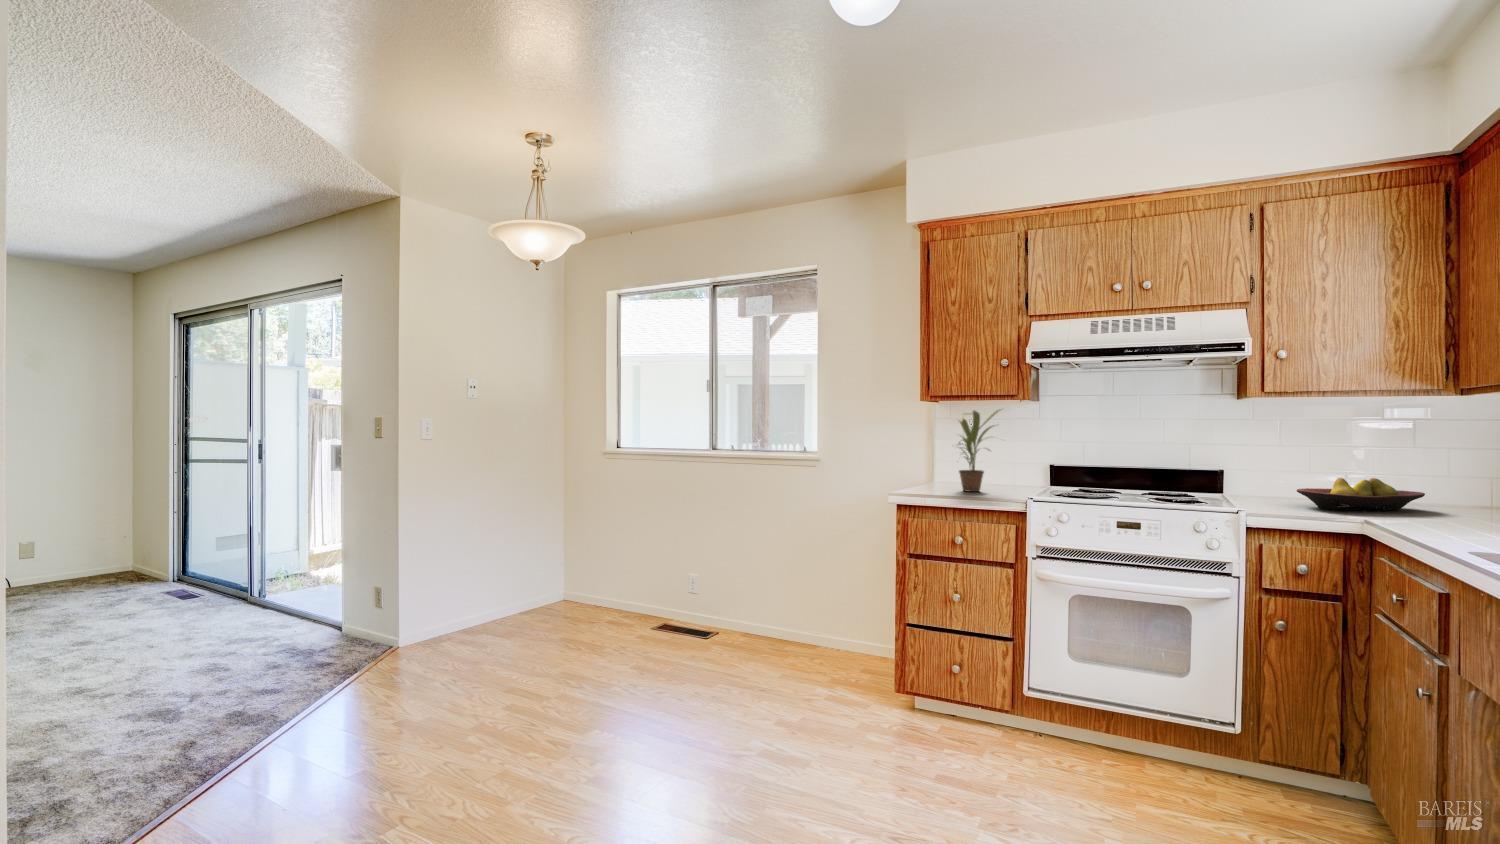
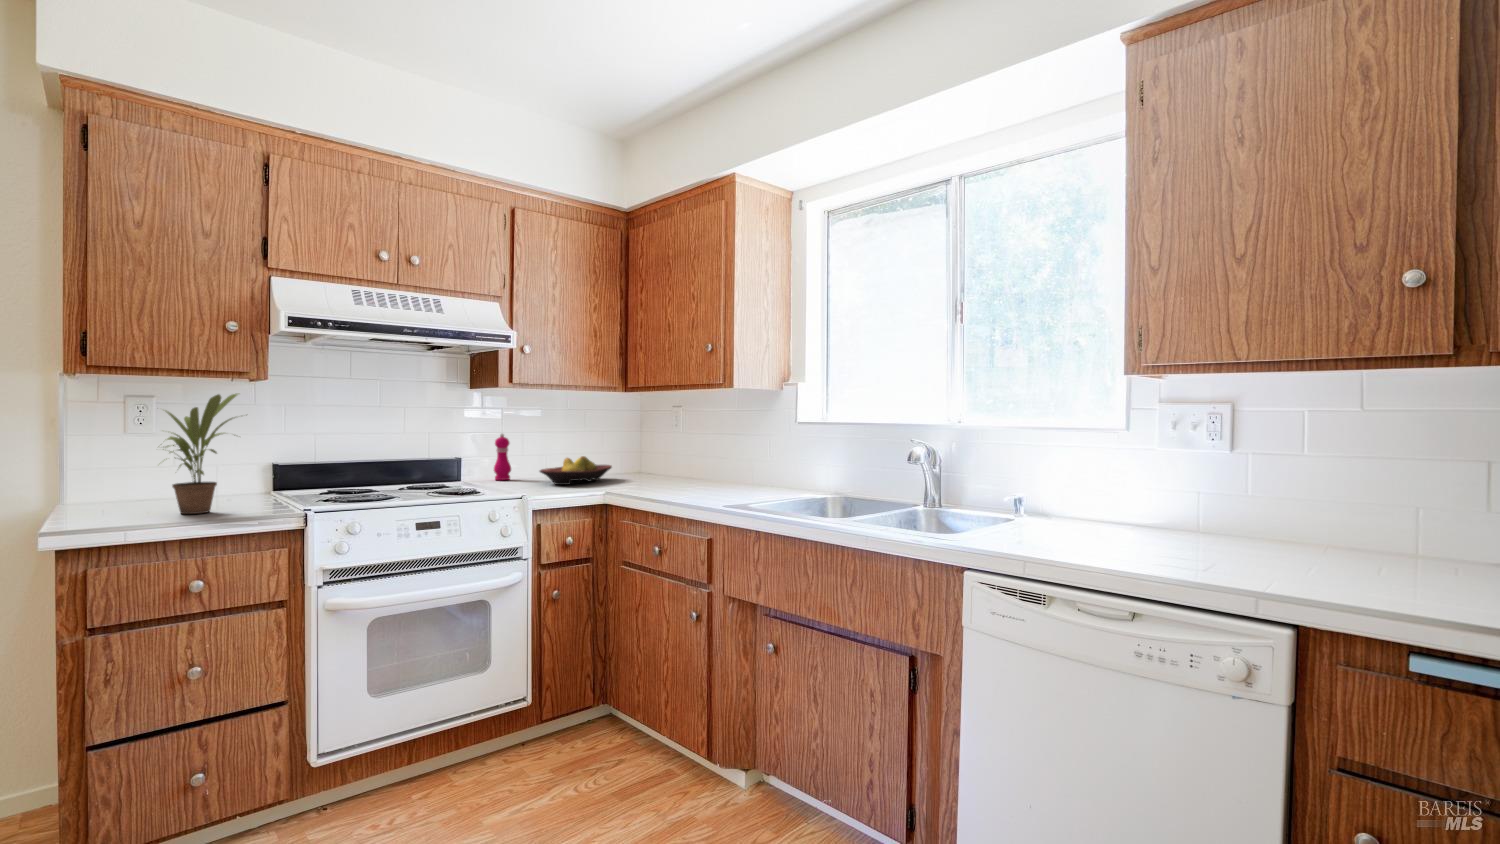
pepper mill: none [1261,446,1283,497] -> present [494,434,511,480]

